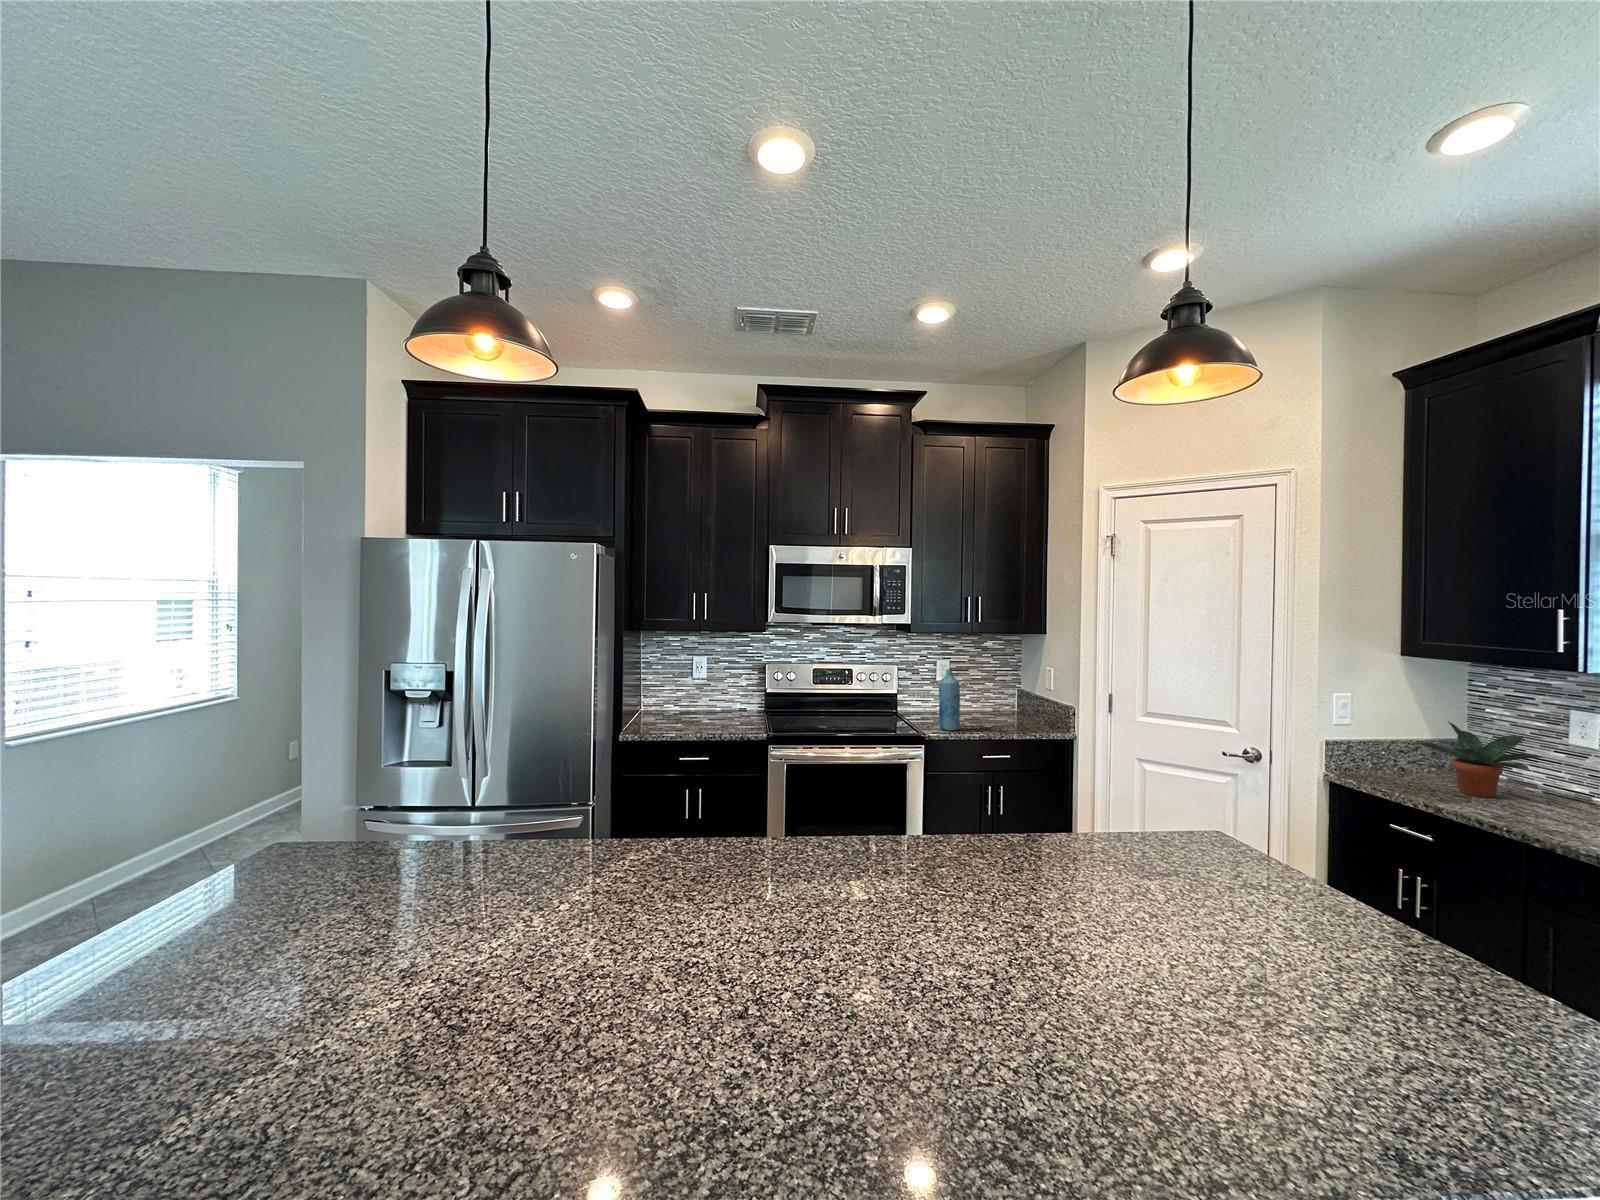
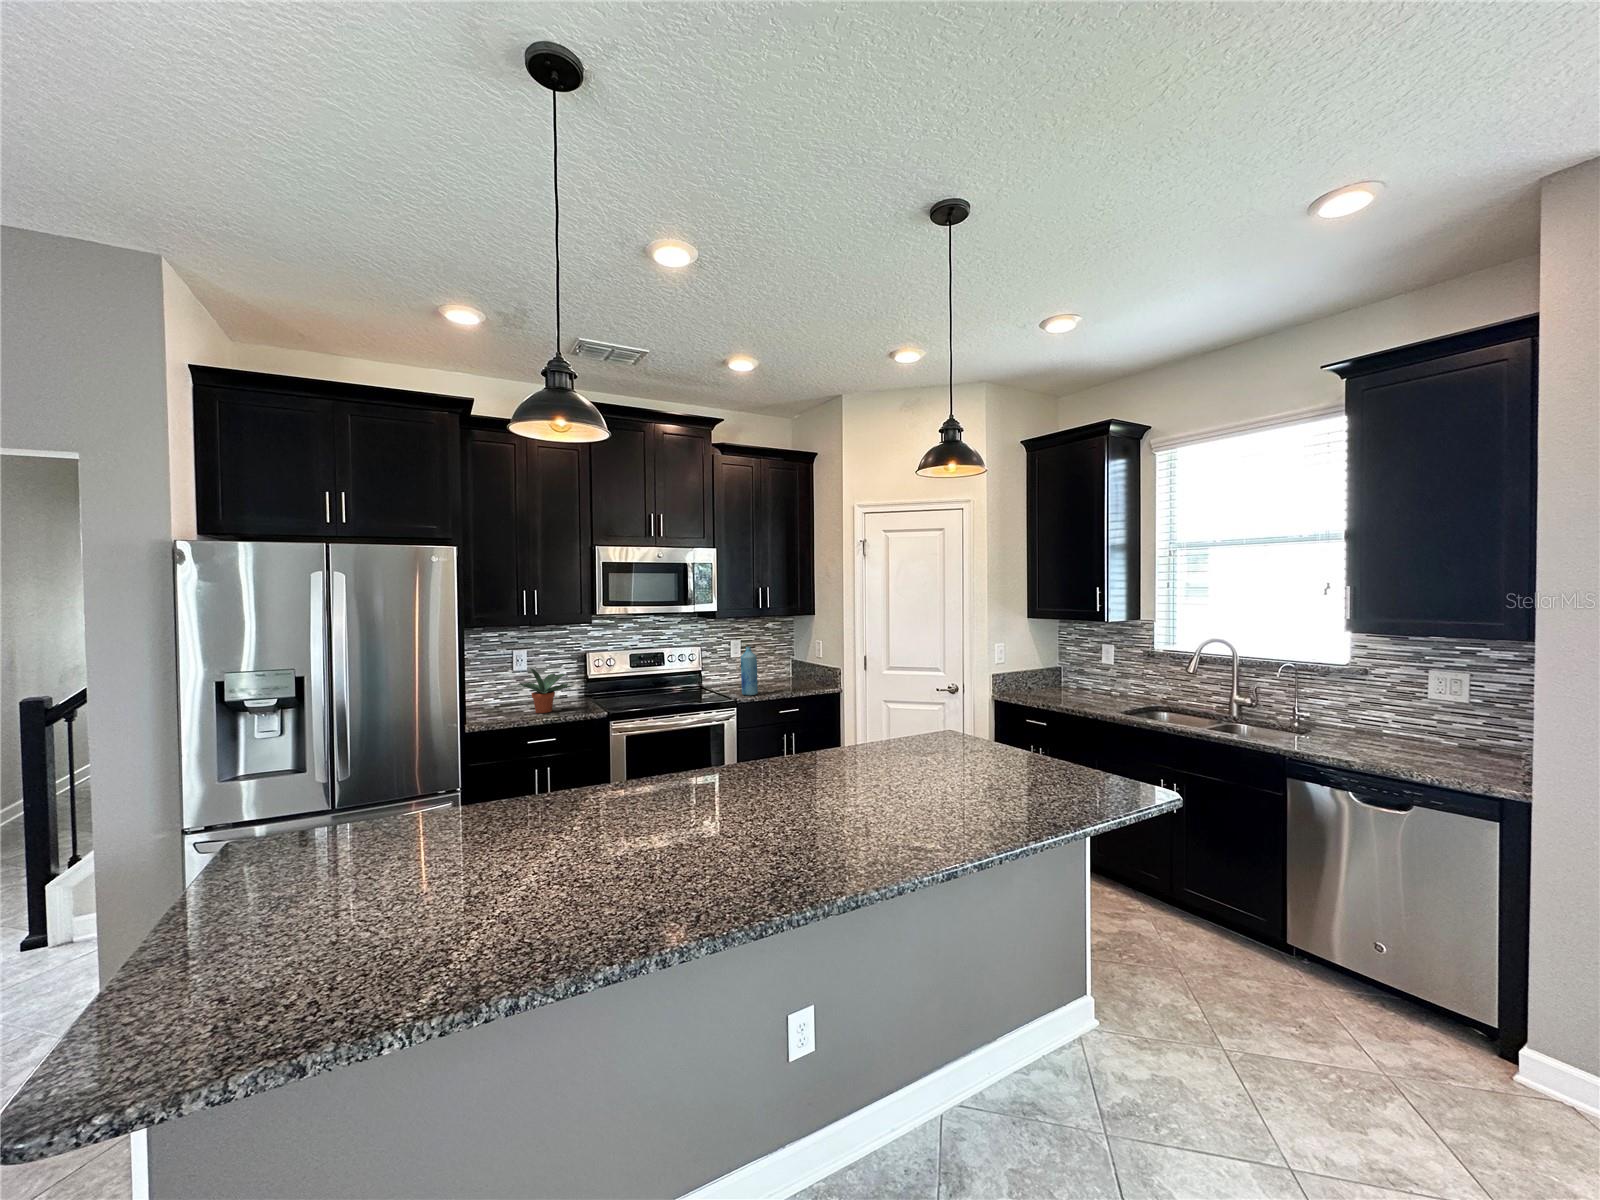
potted plant: present [1417,722,1543,797] -> present [518,668,572,713]

